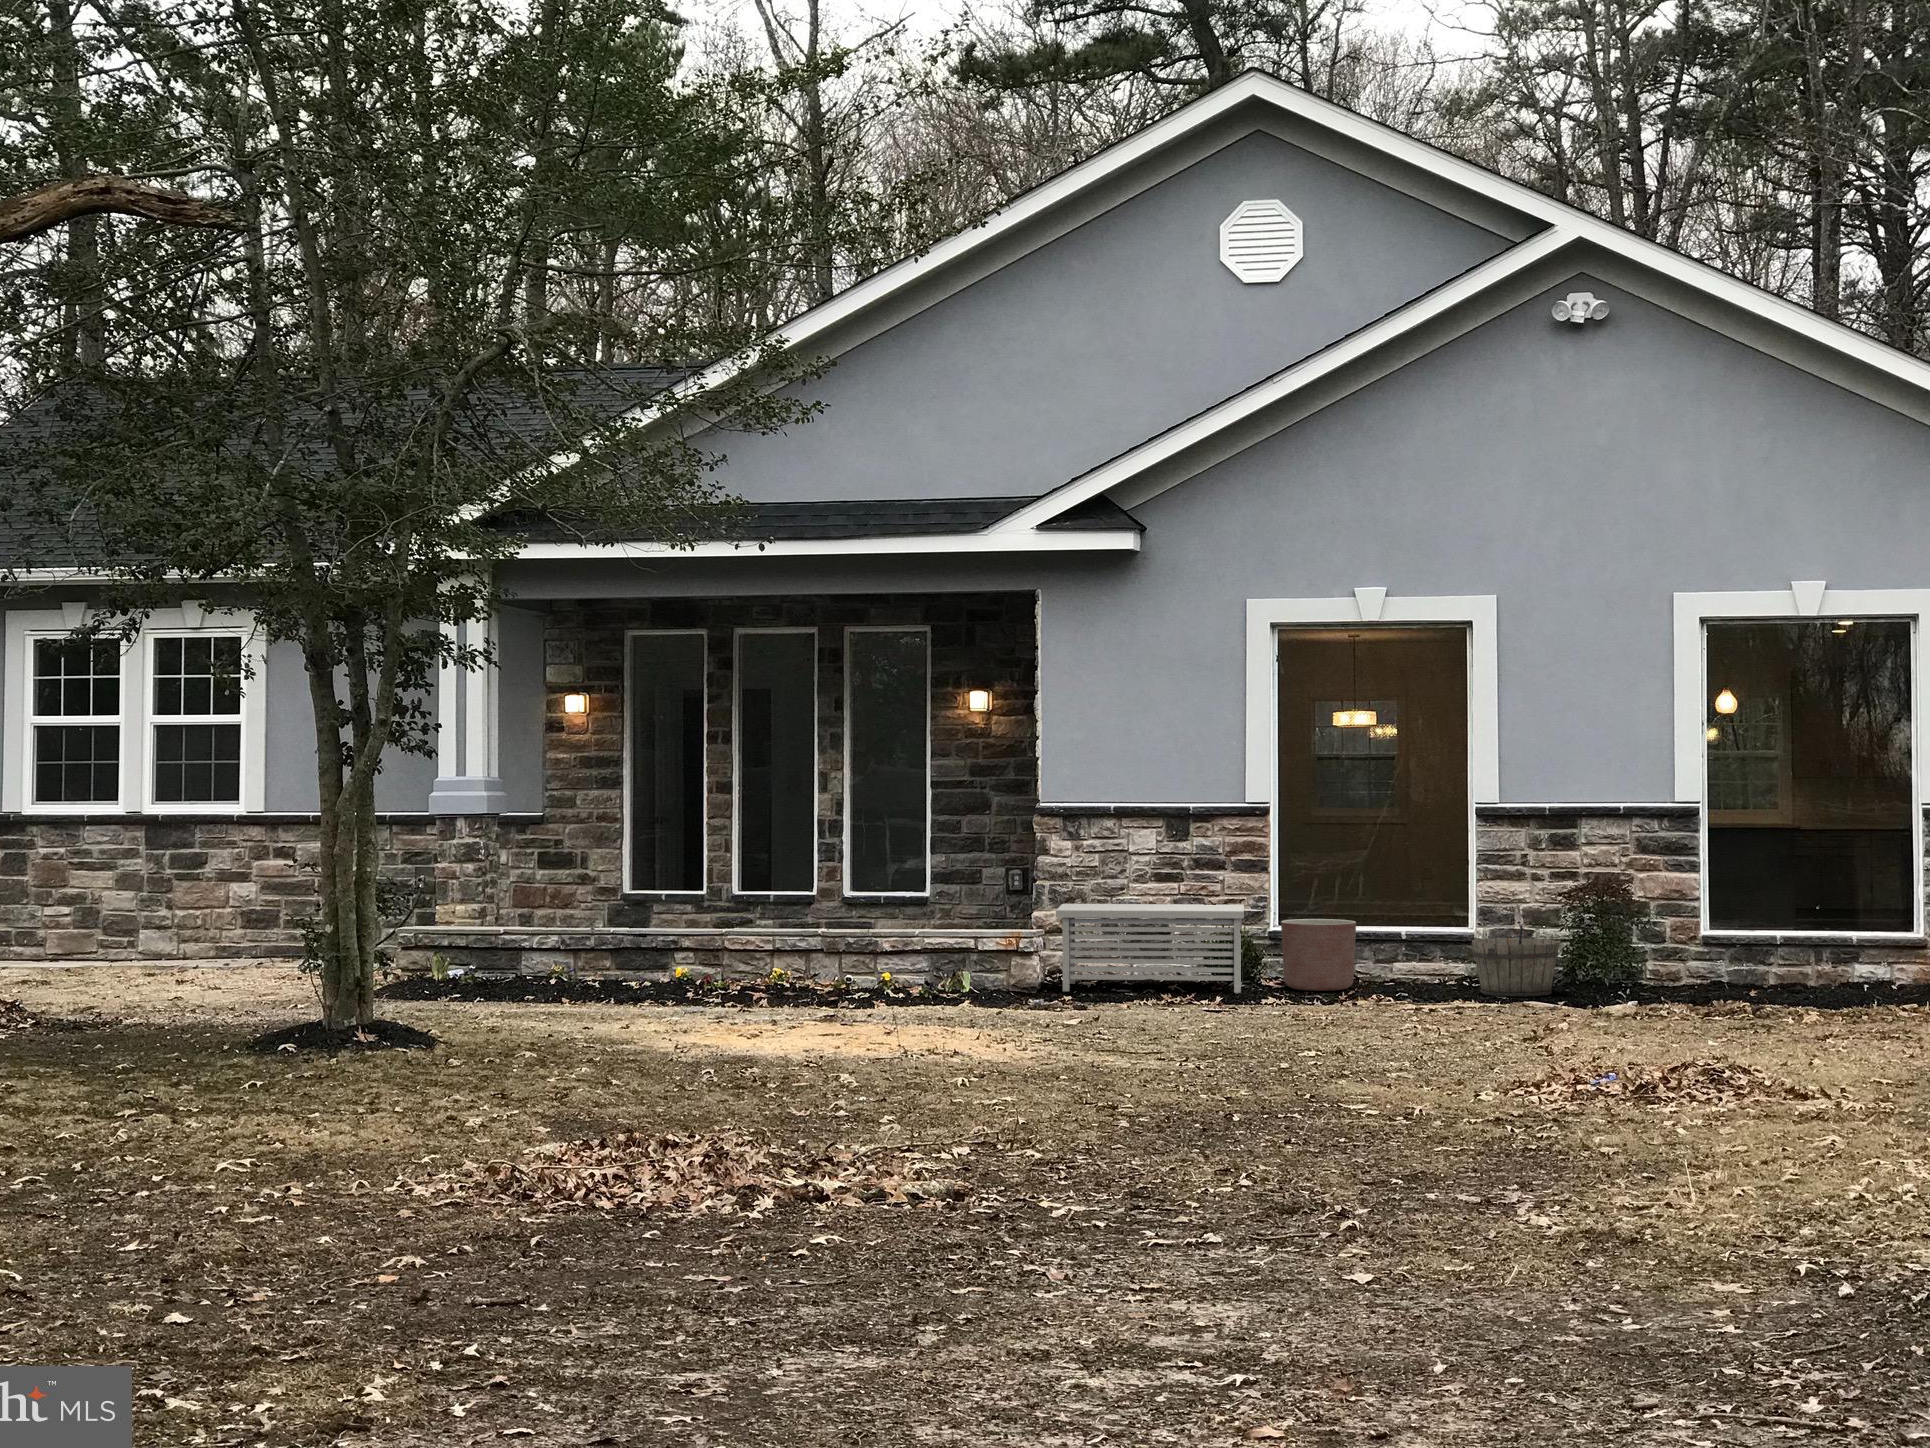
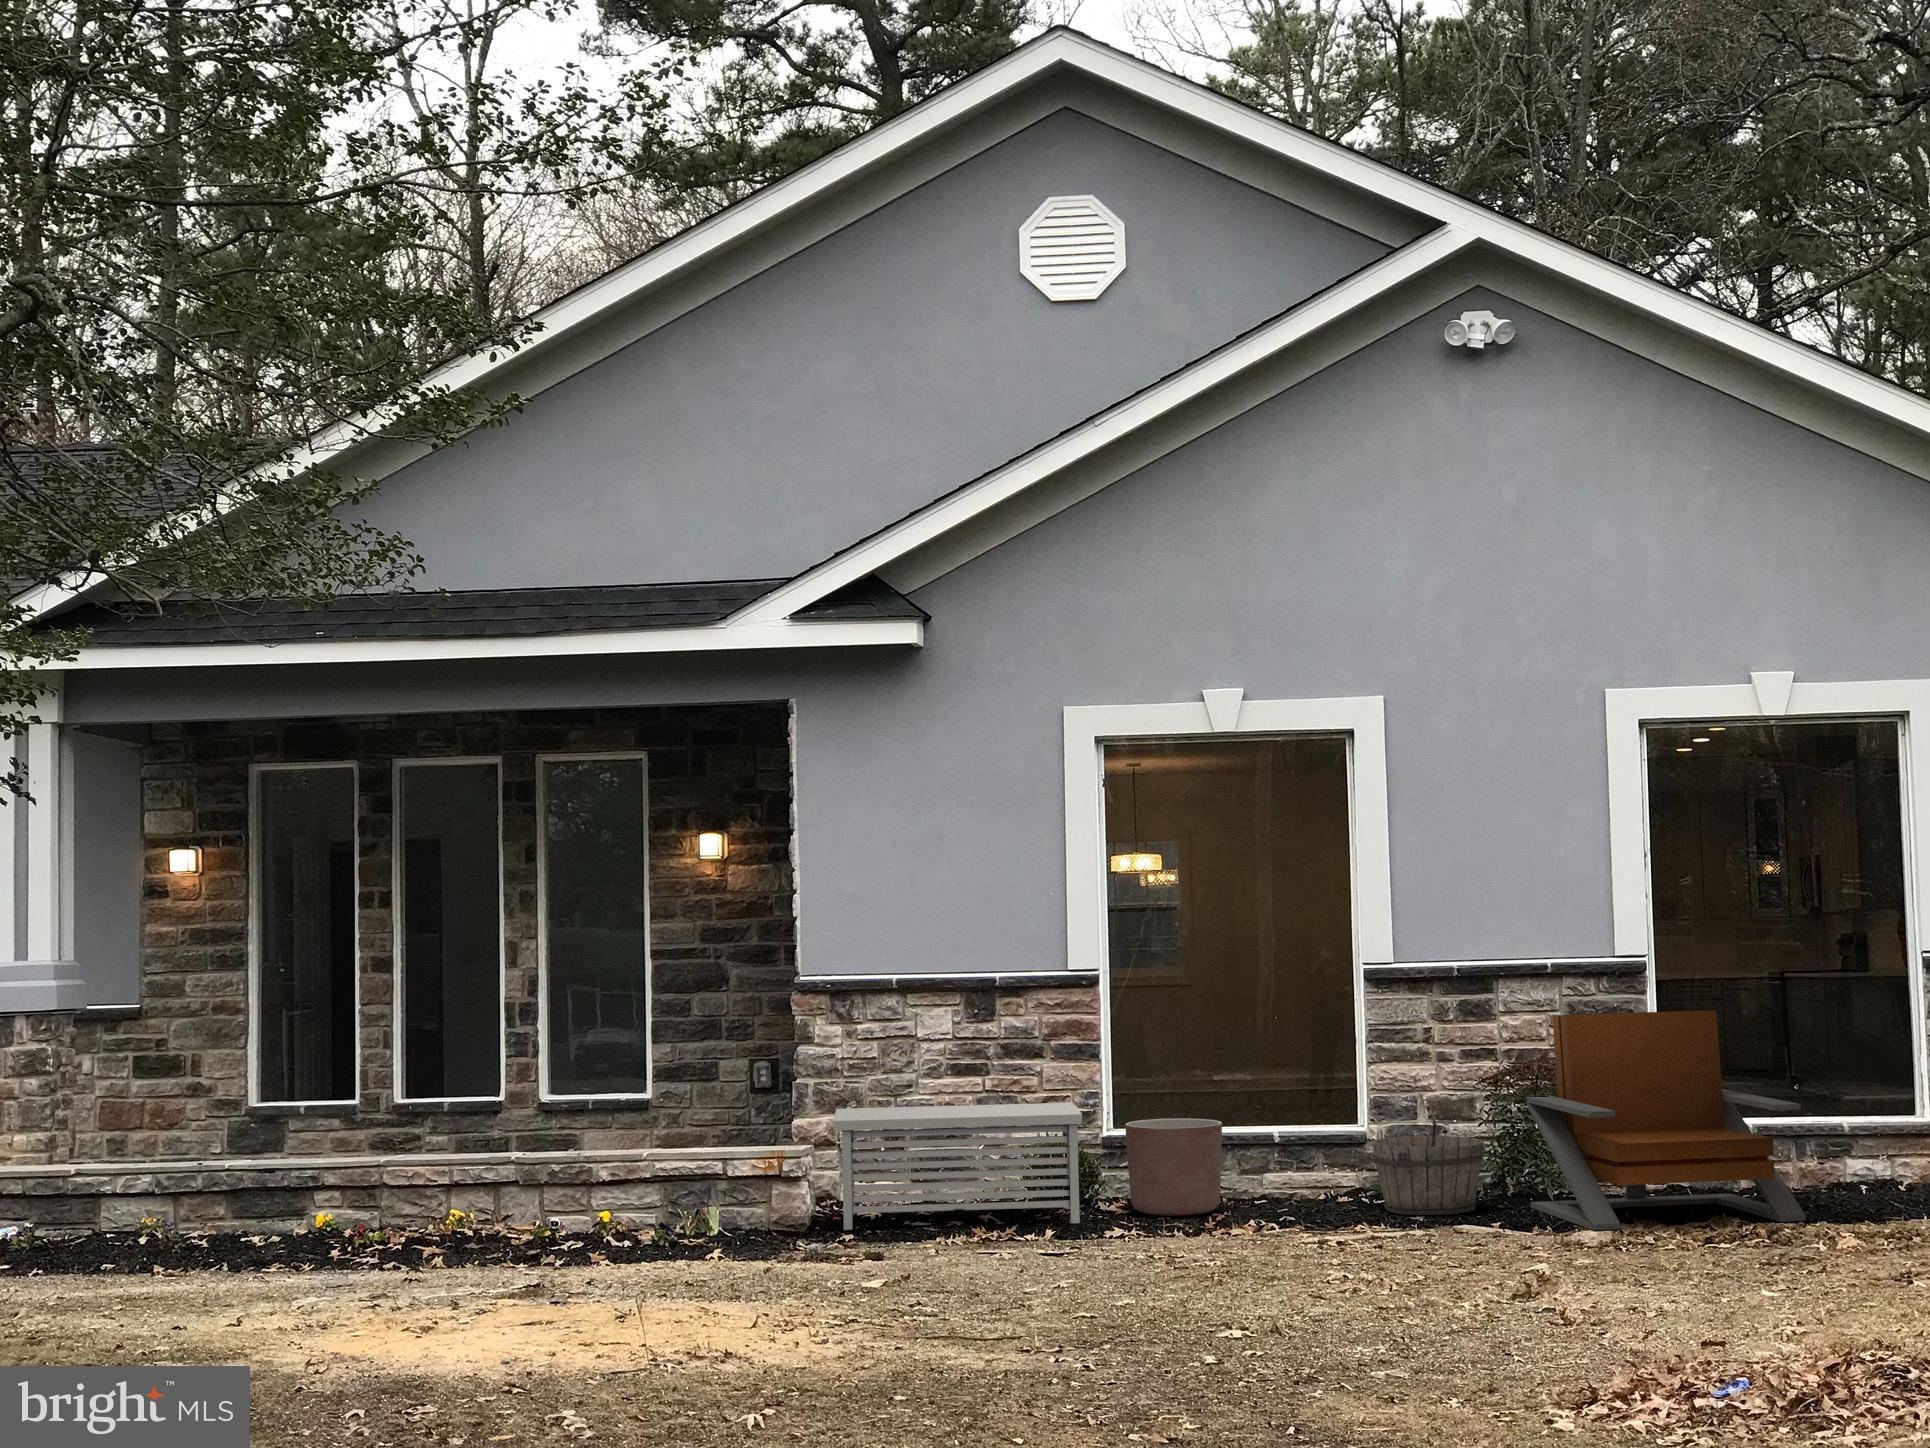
lounge chair: none [1594,846,1799,1008] -> present [1526,1010,1806,1230]

